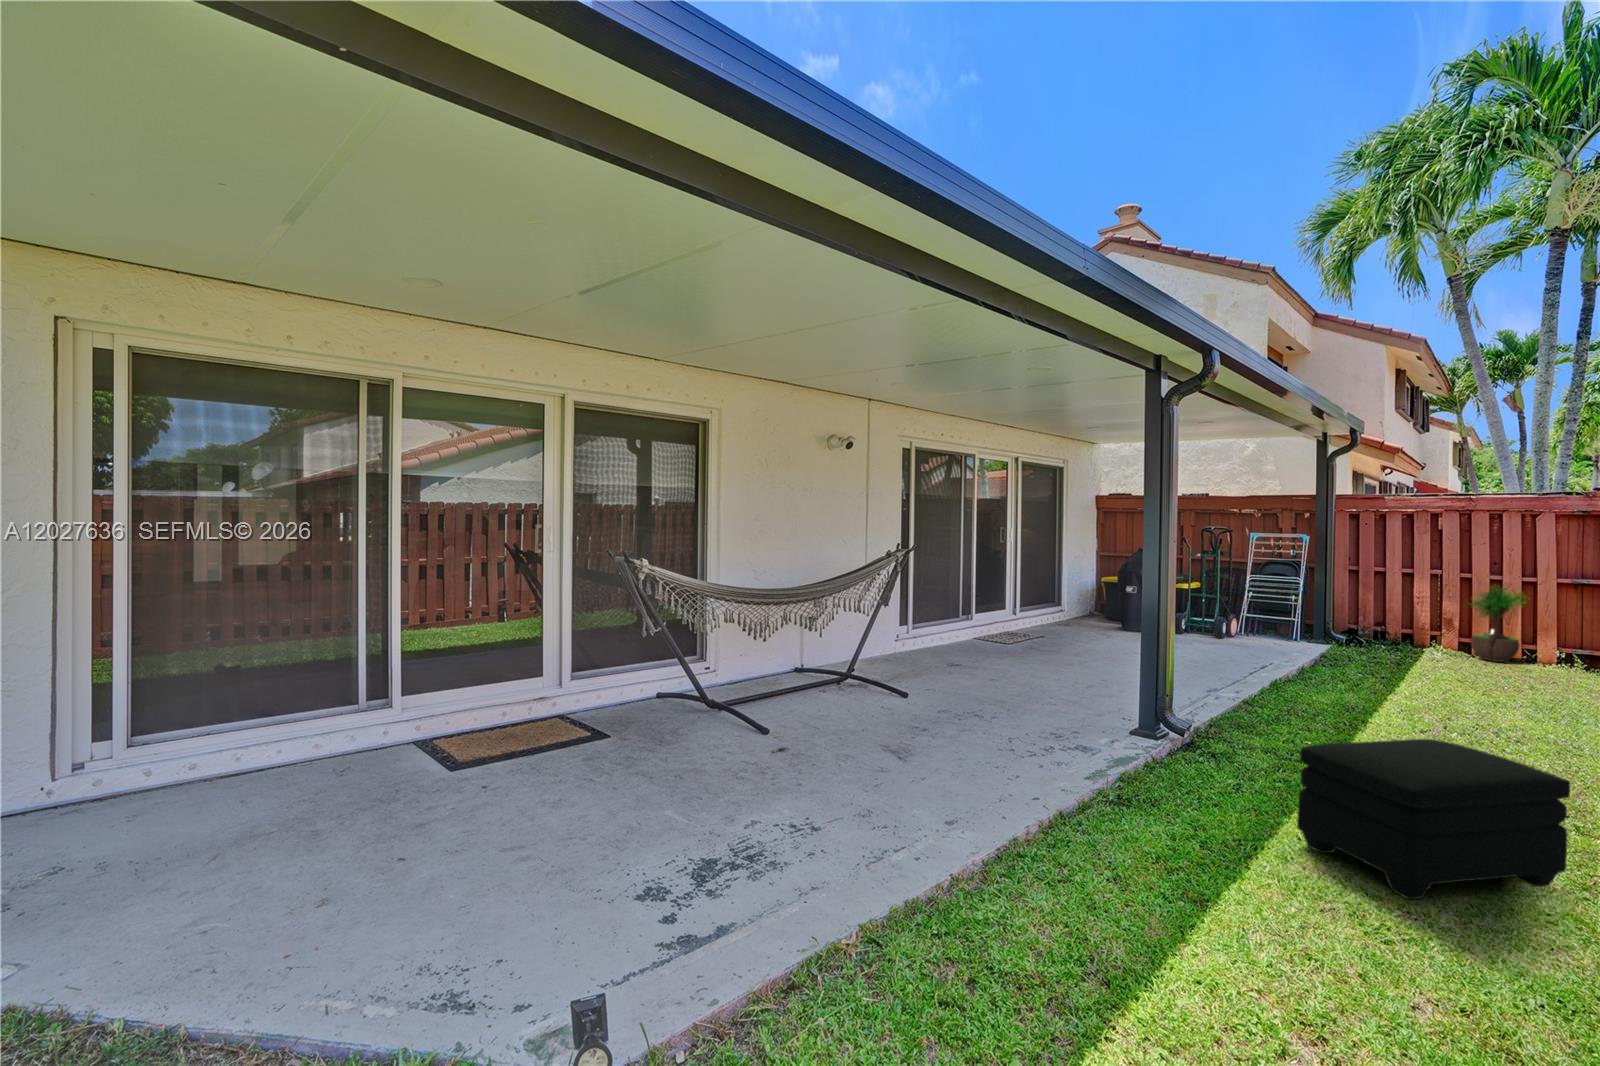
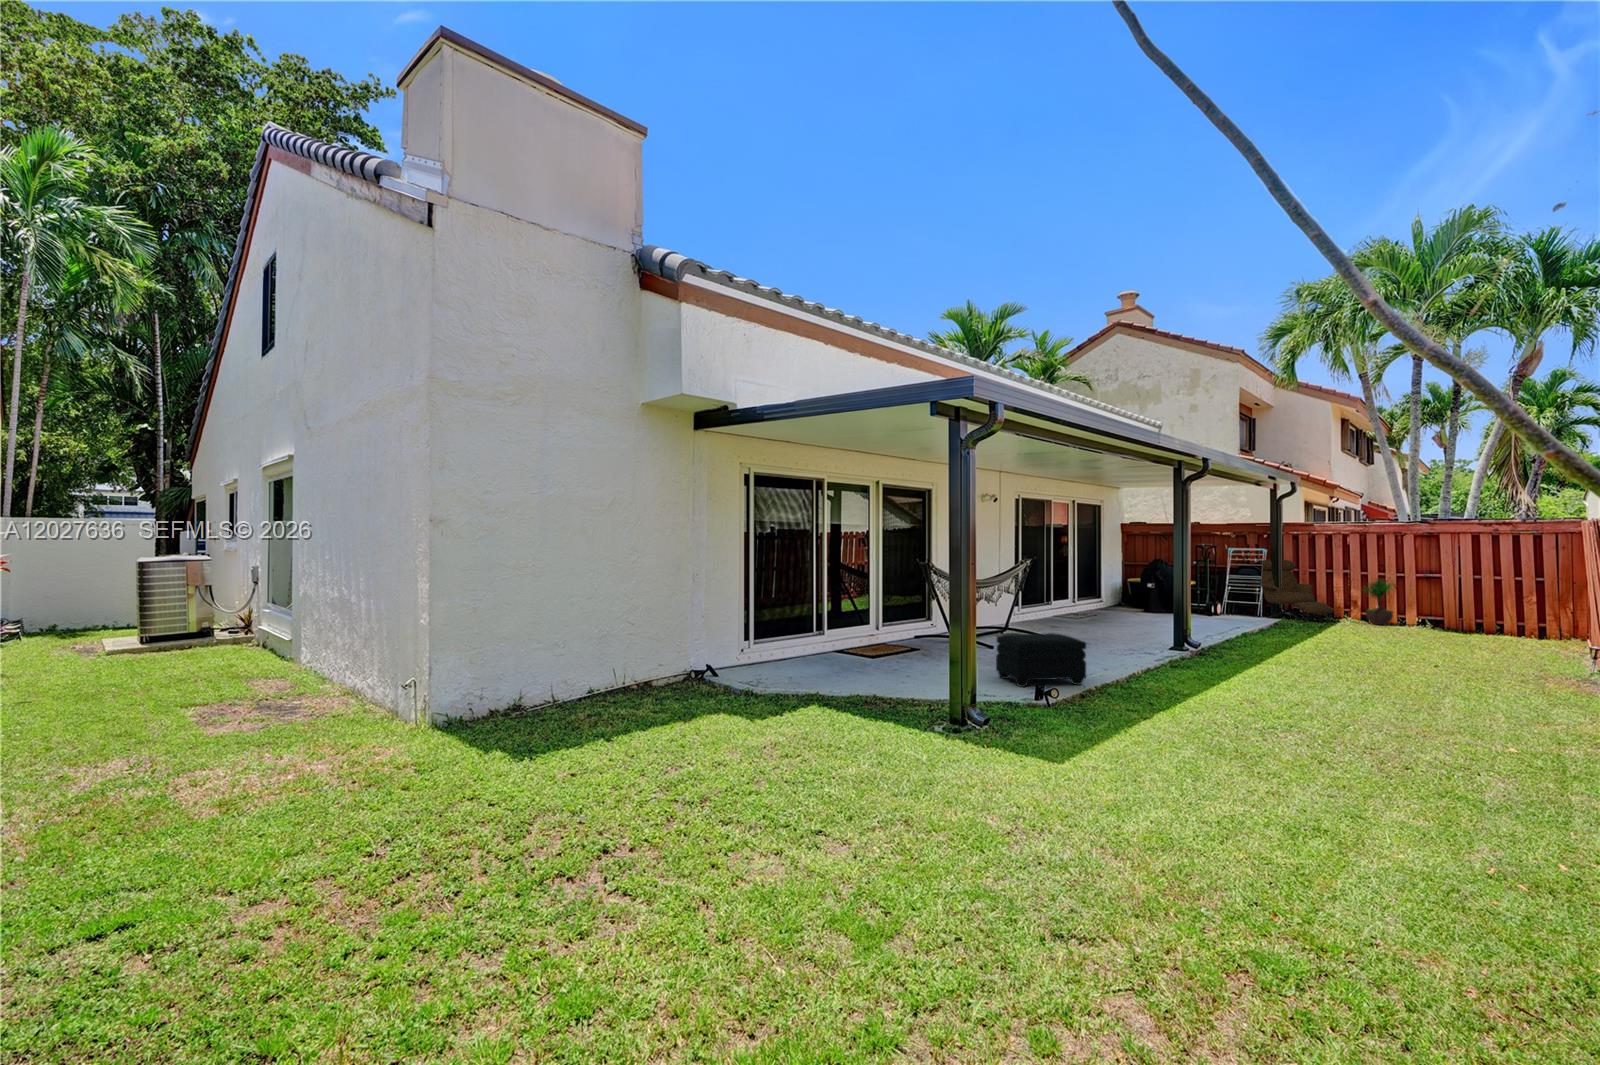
lounge chair: none [1296,552,1417,656] -> present [1260,559,1333,623]
ottoman: present [1297,739,1570,899] -> present [996,633,1086,687]

